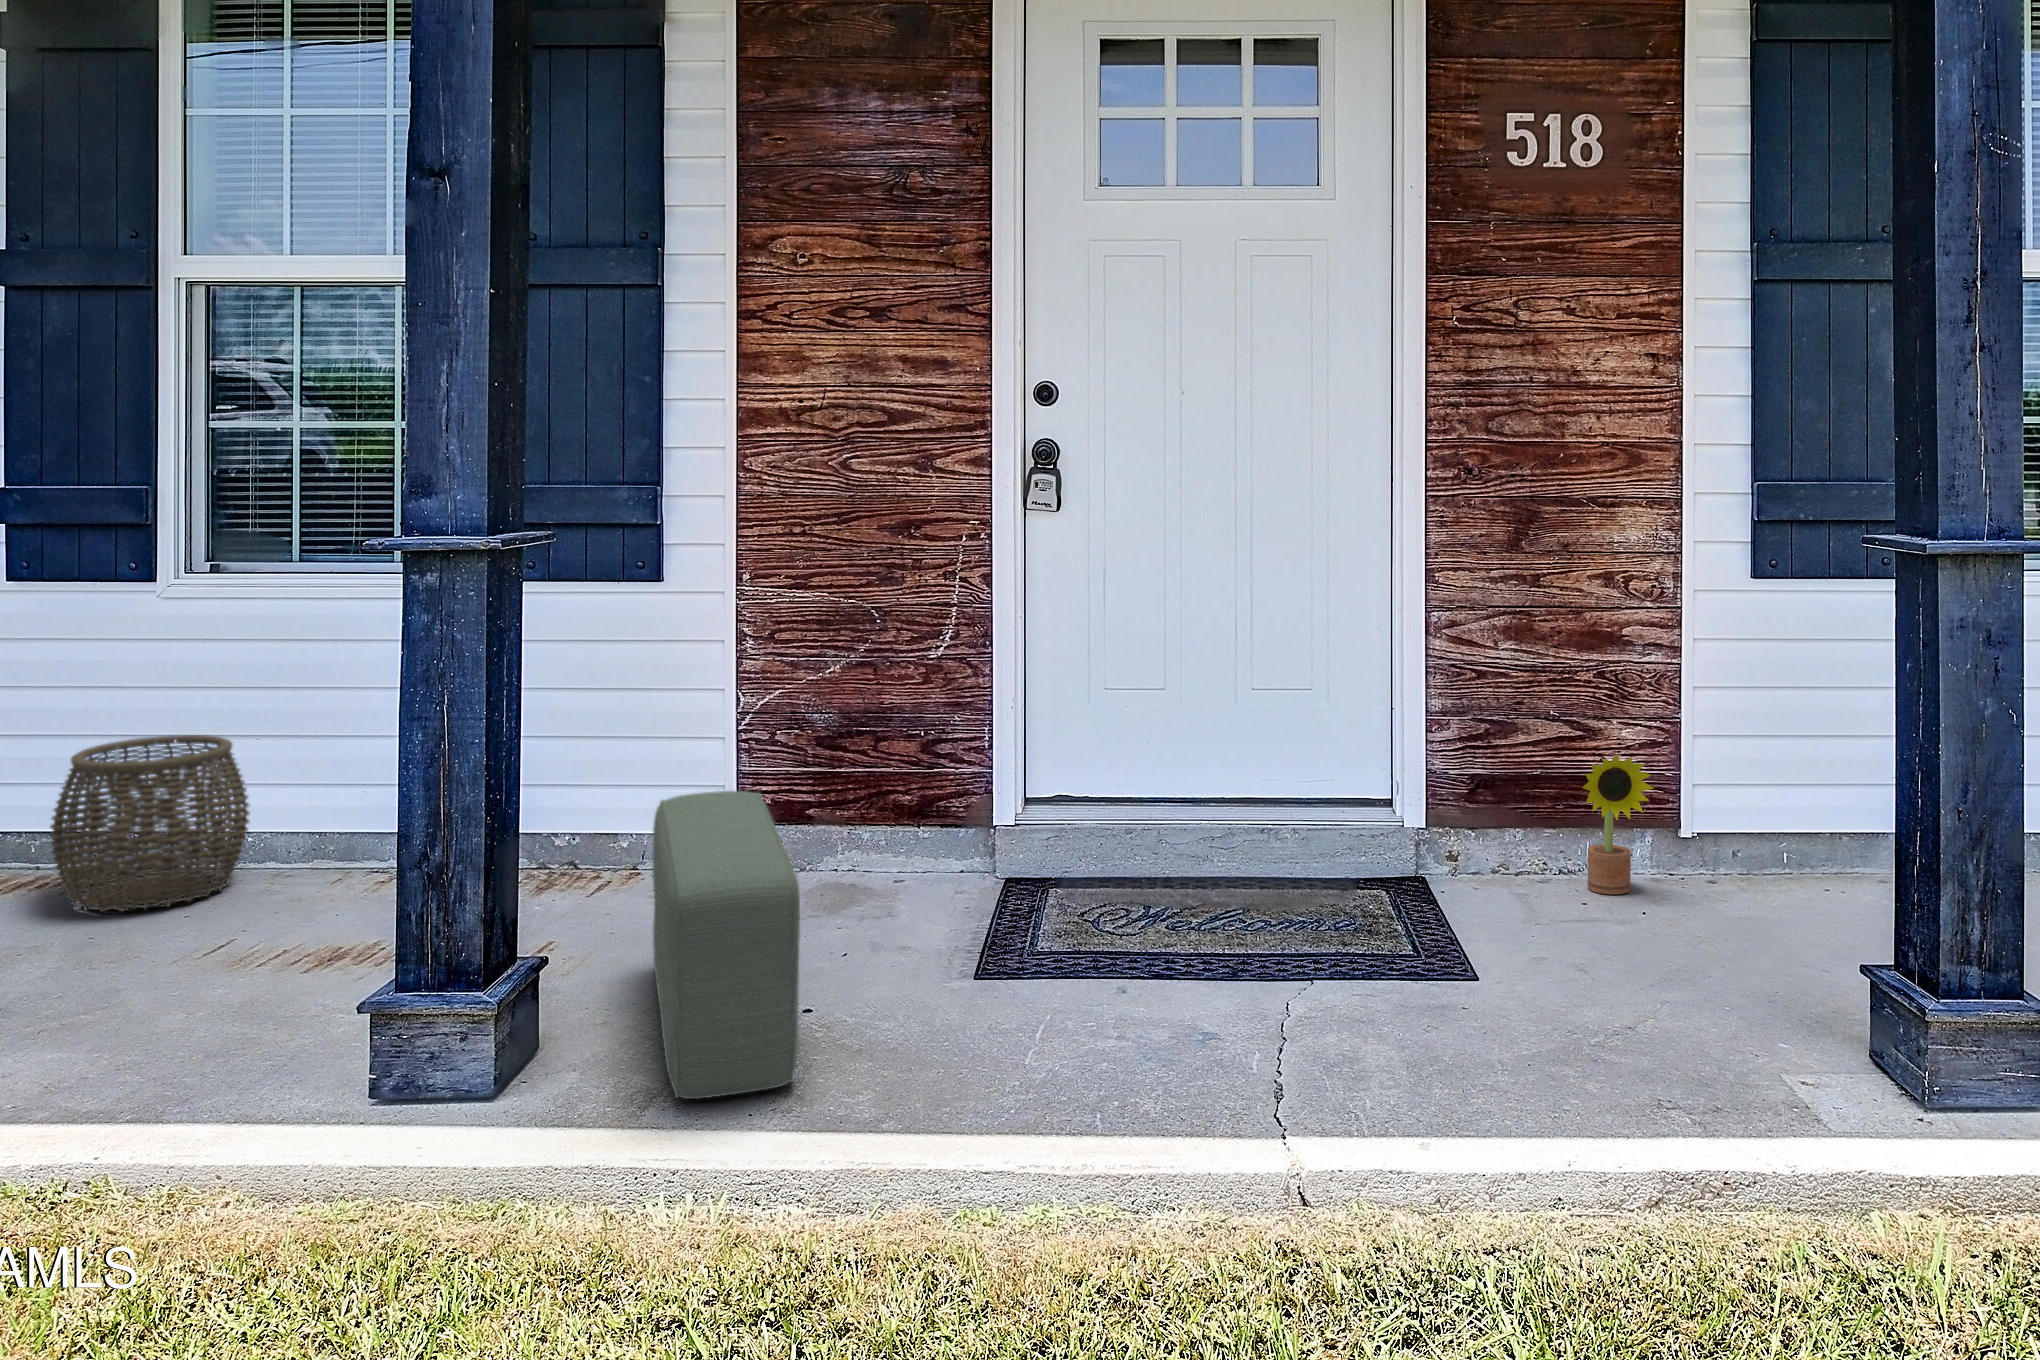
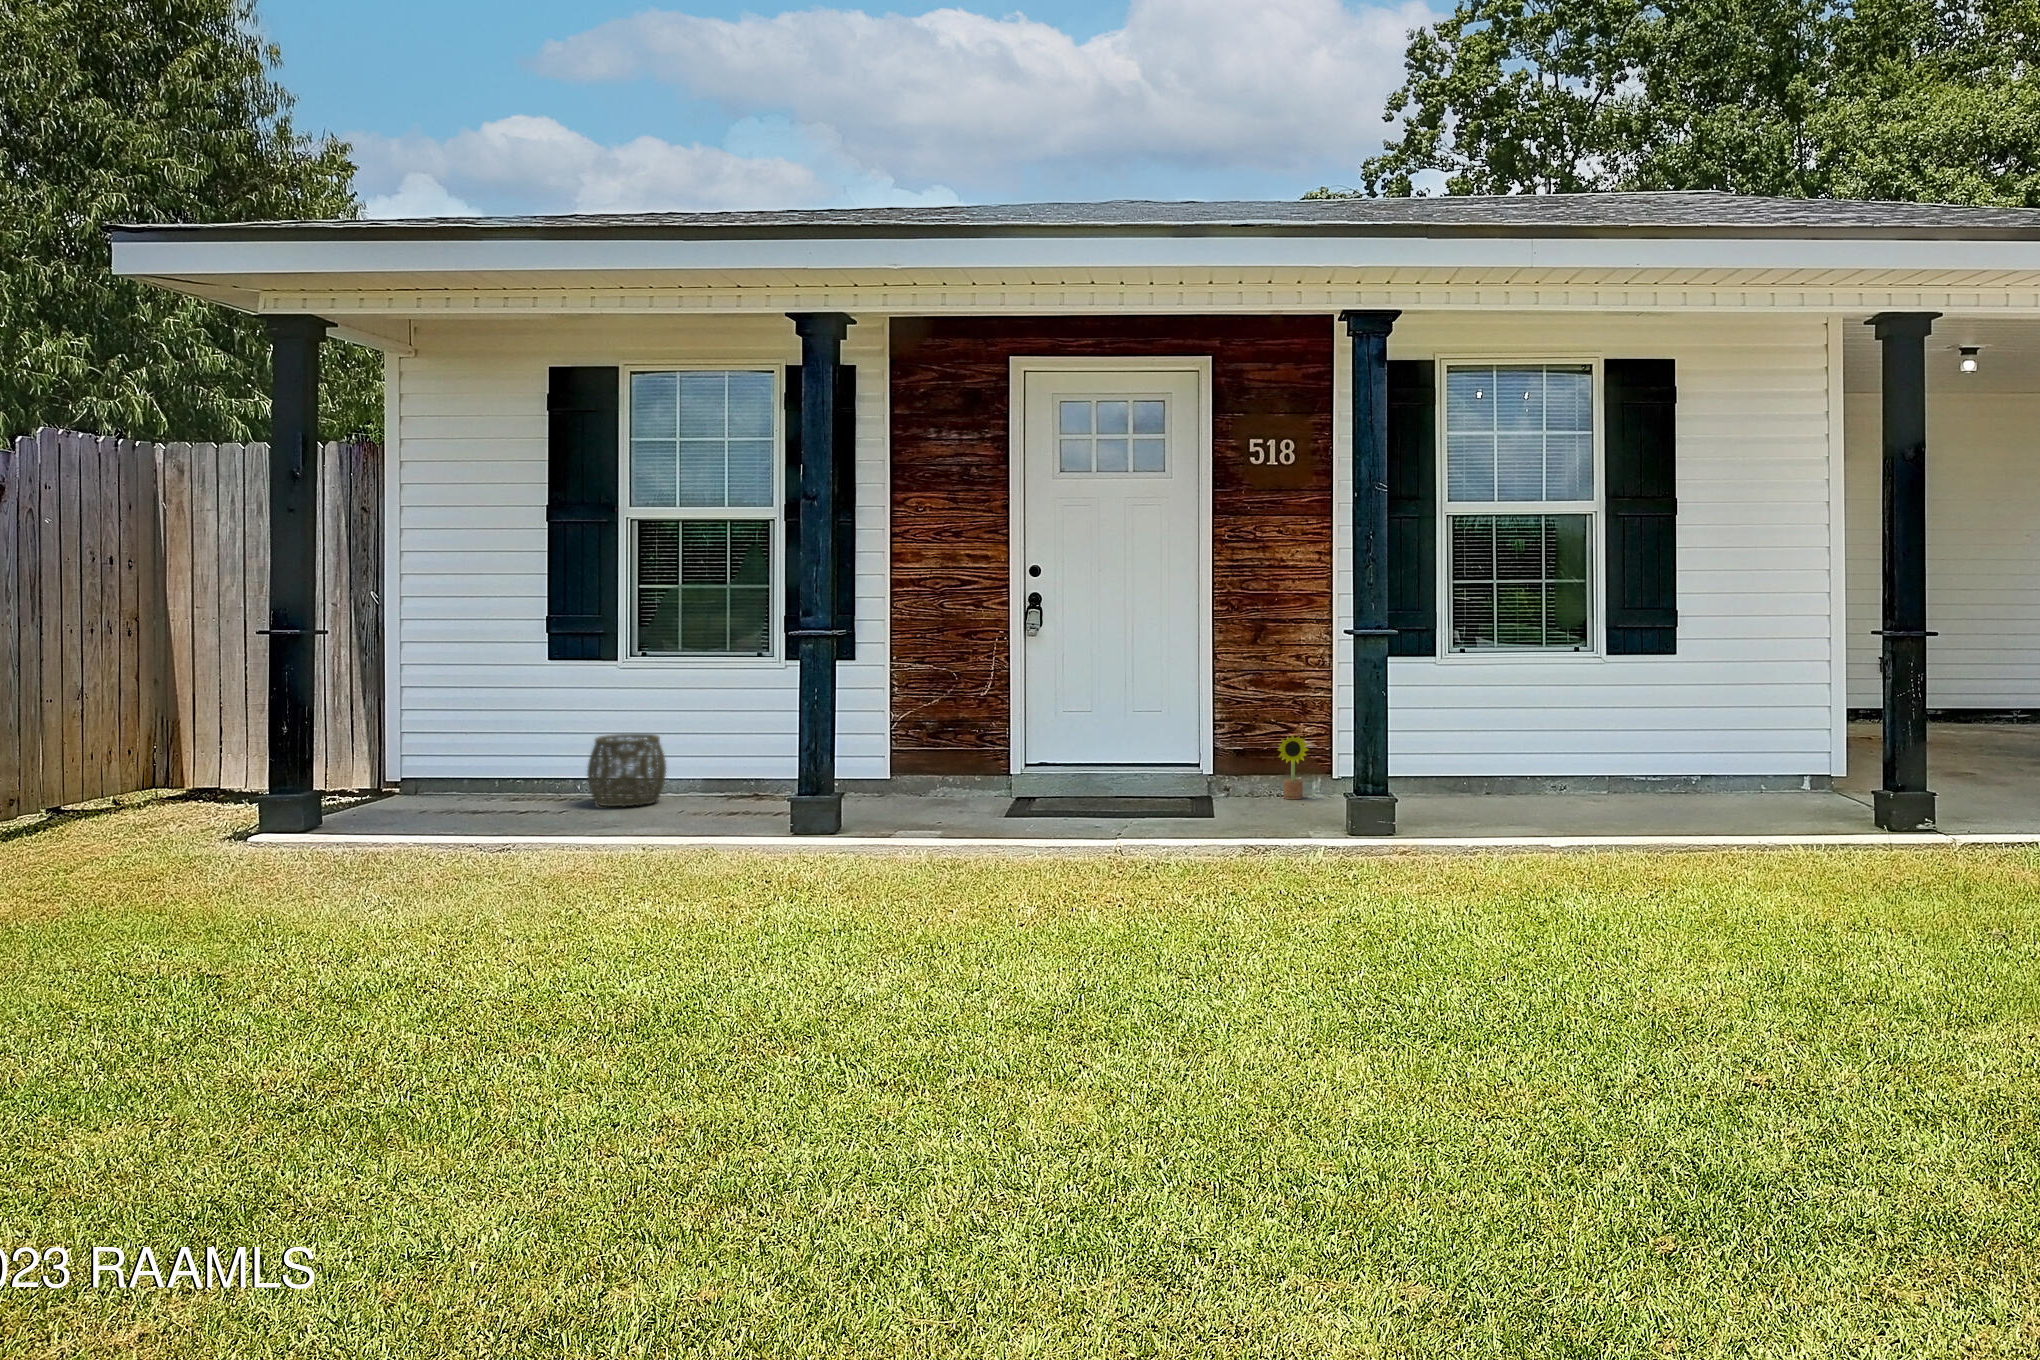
pouf: present [653,791,800,1099] -> none [870,744,939,838]

